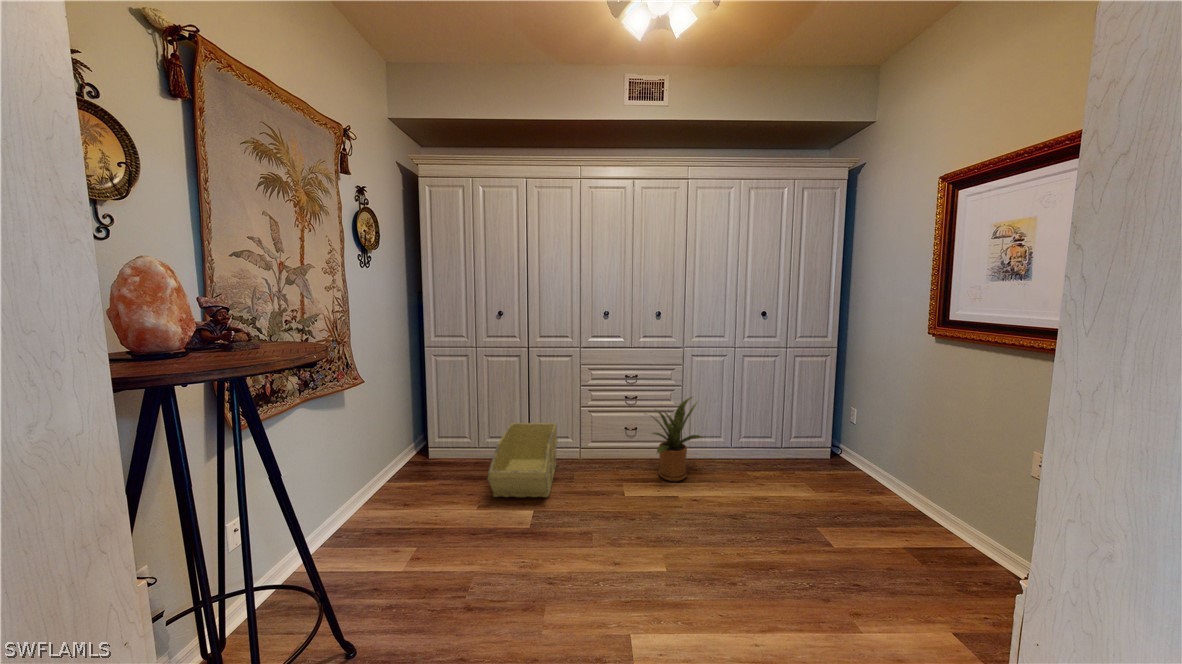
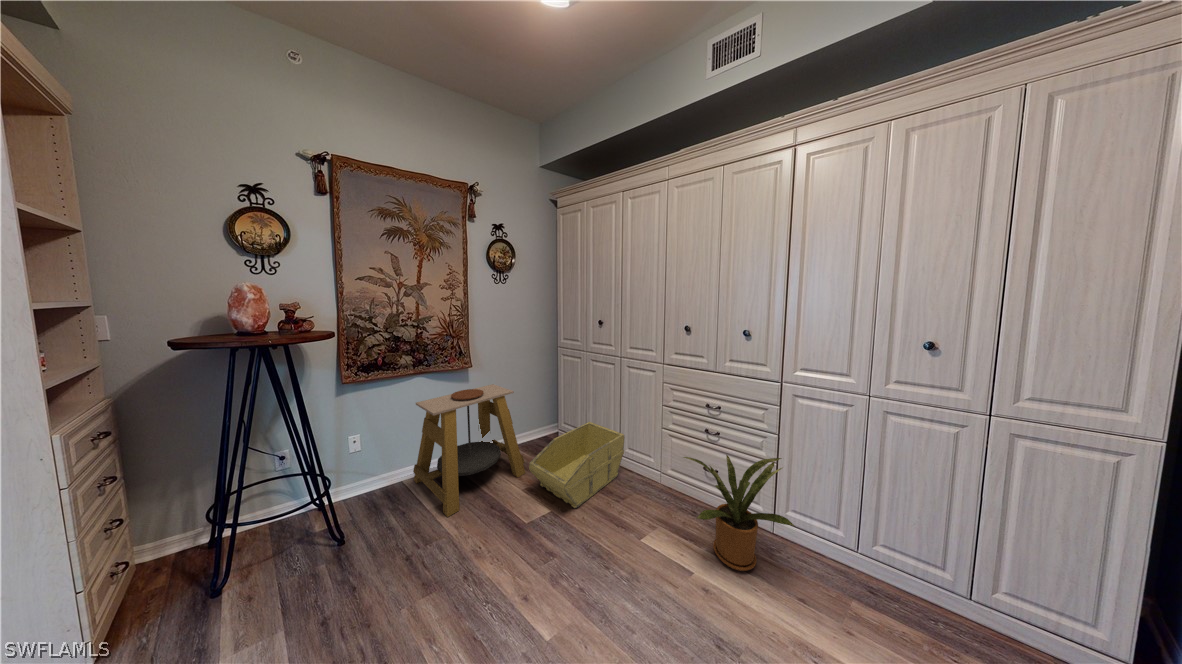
side table: none [310,402,463,560] -> present [413,384,525,517]

